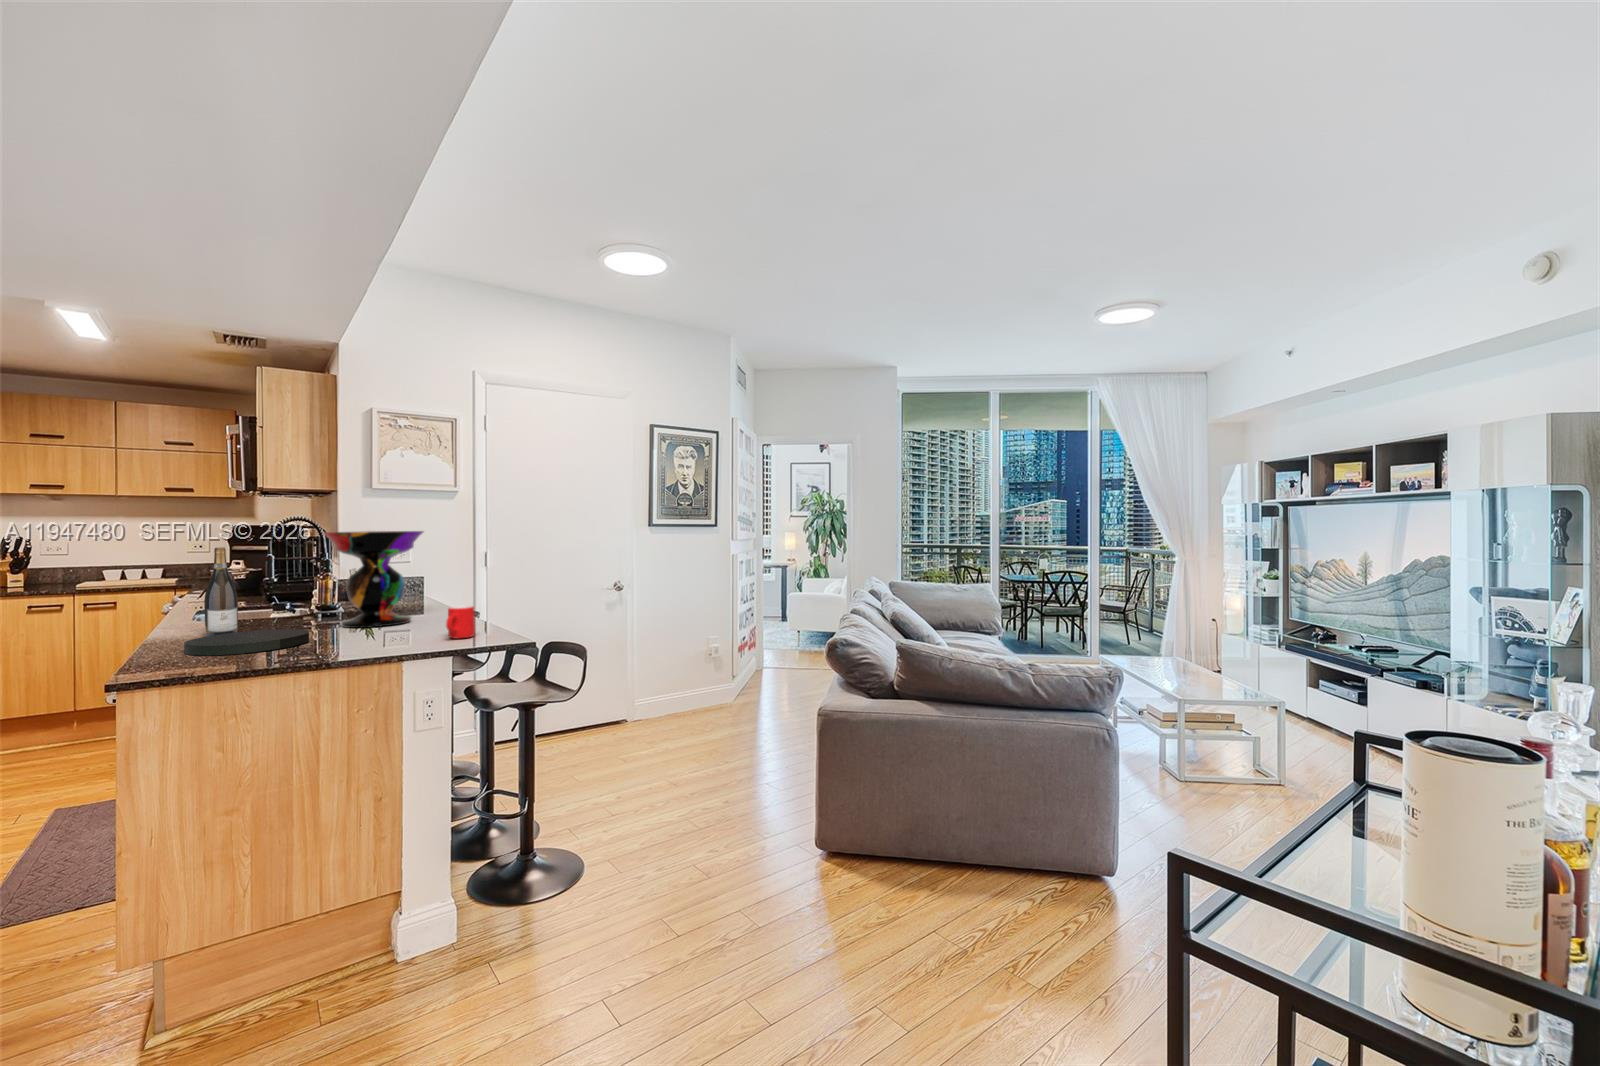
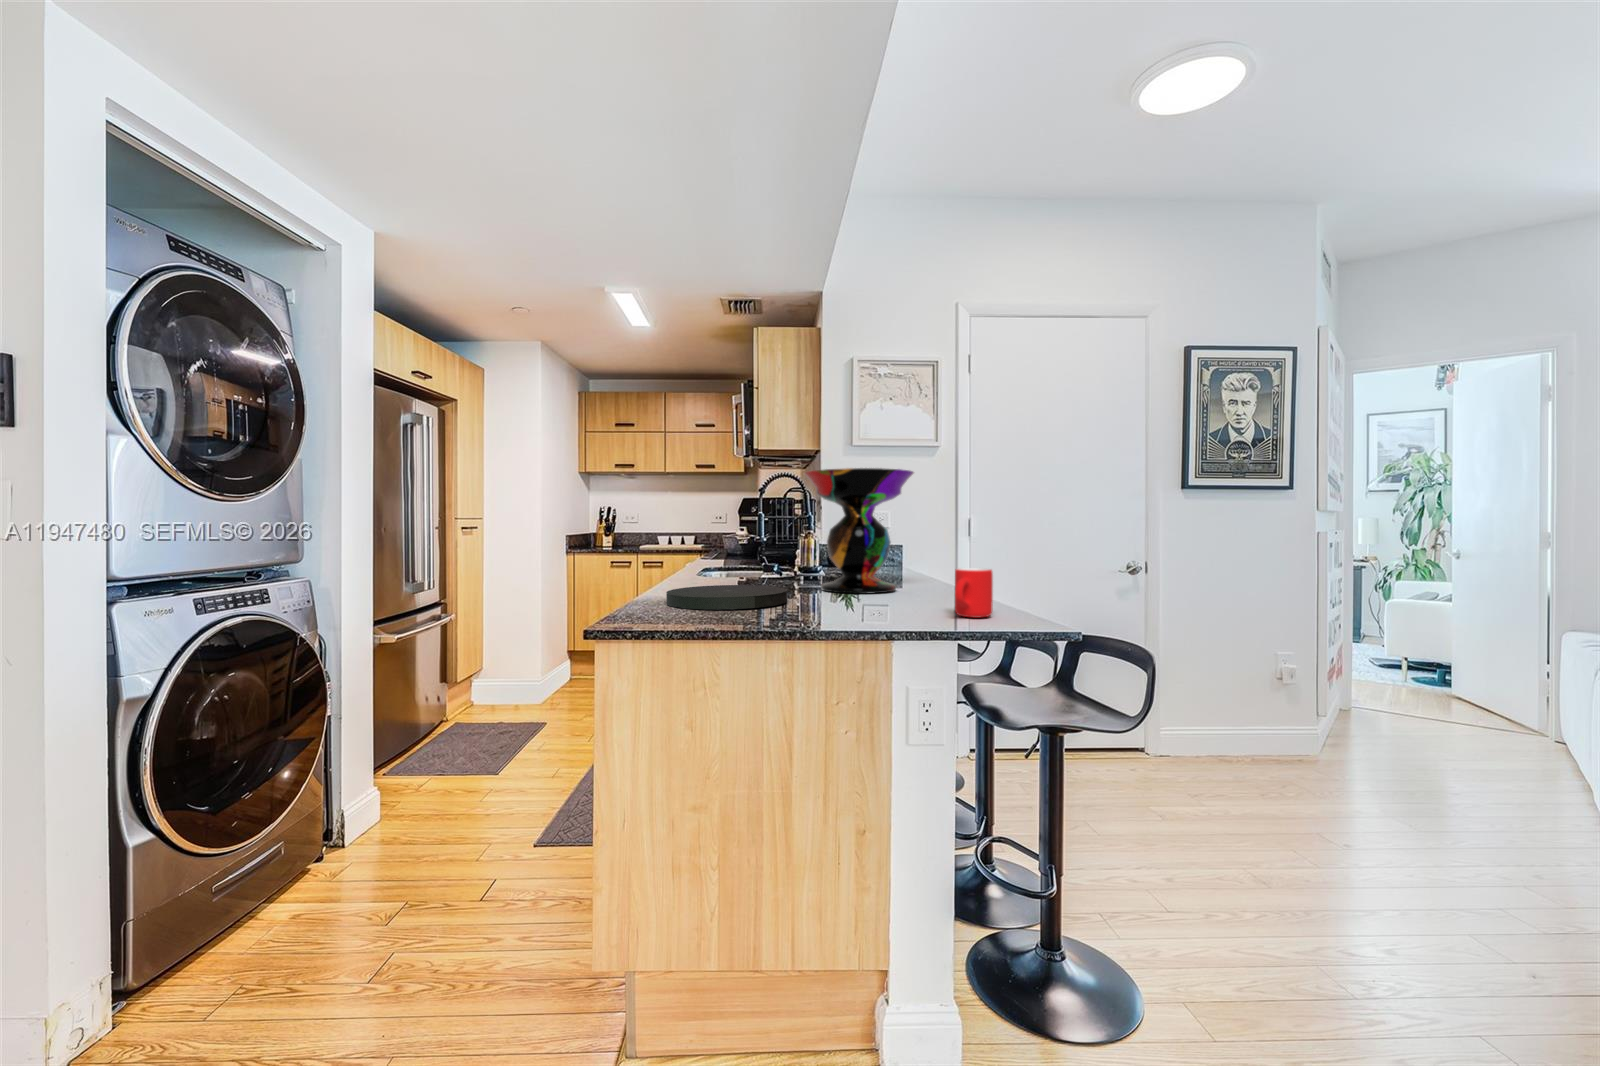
wine bottle: present [204,547,238,636] -> none [694,488,723,591]

